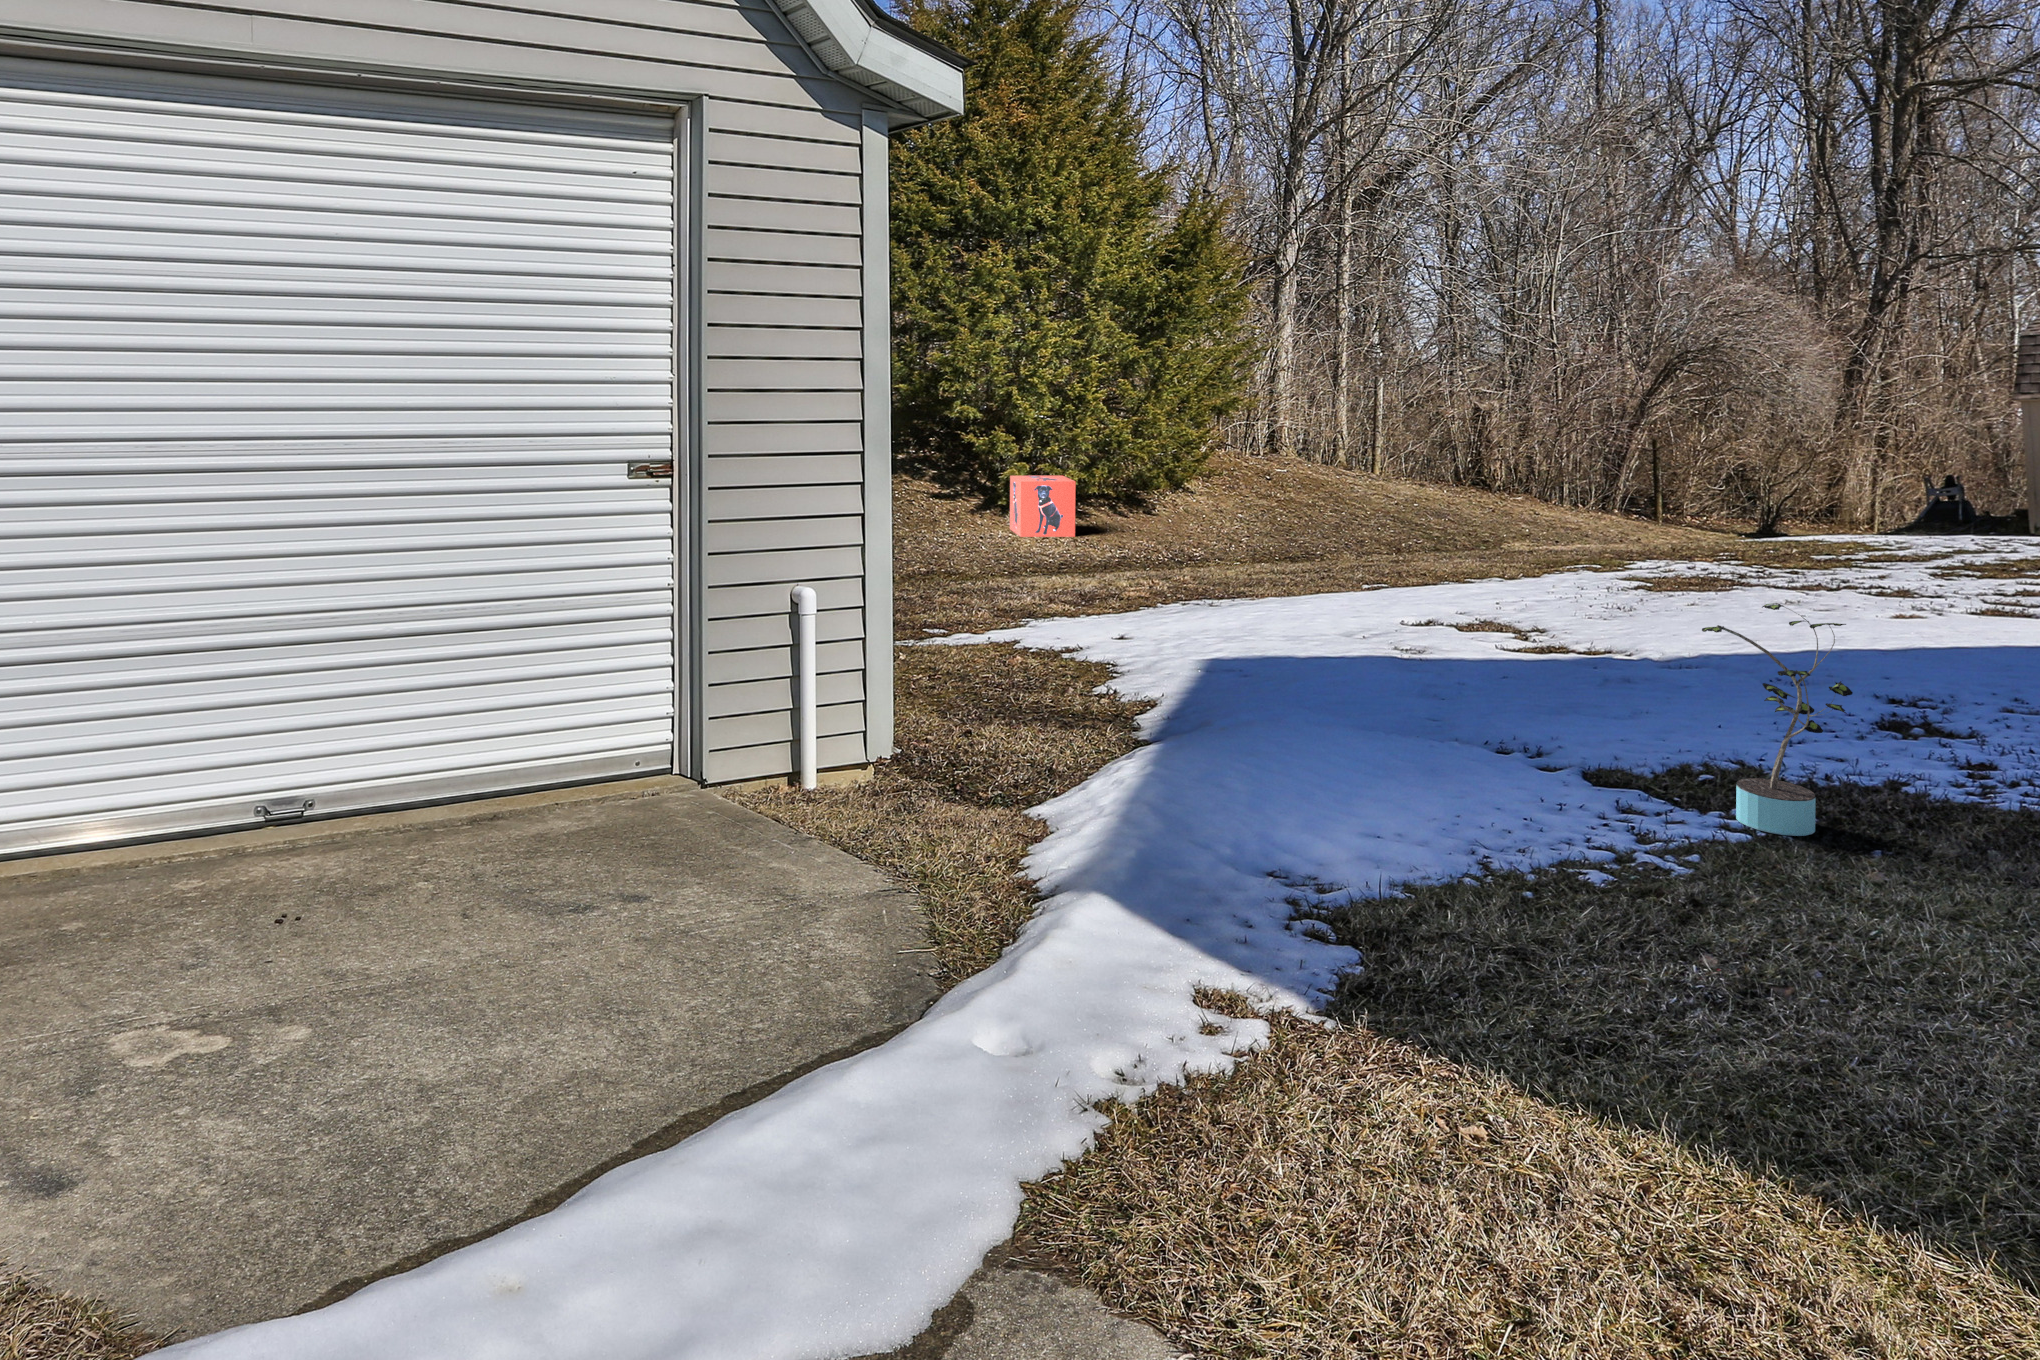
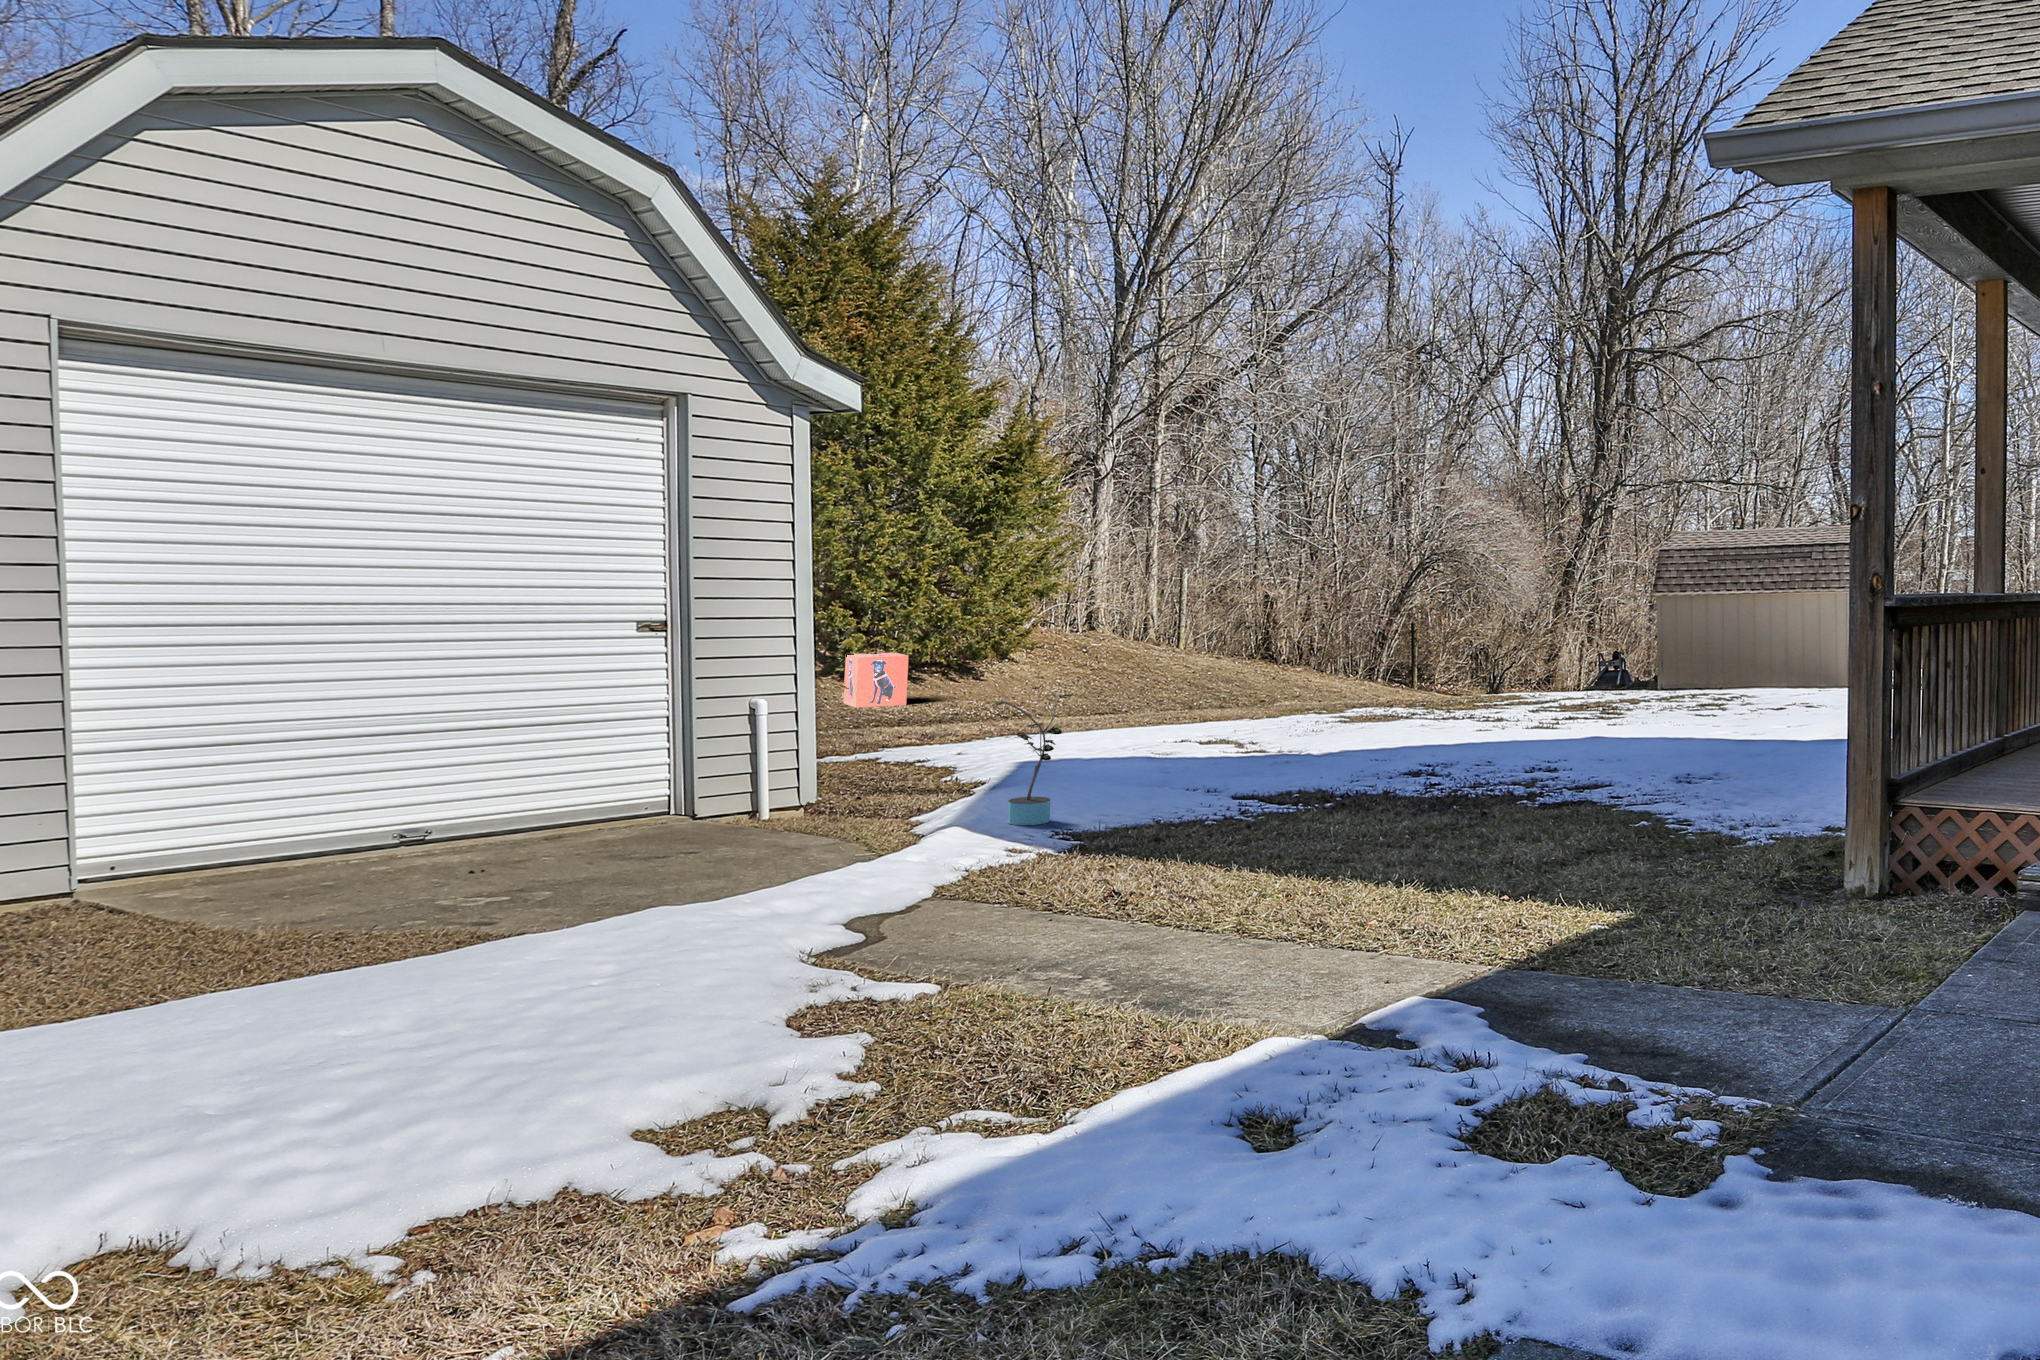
potted plant: present [1702,603,1853,836] -> present [994,686,1073,825]

